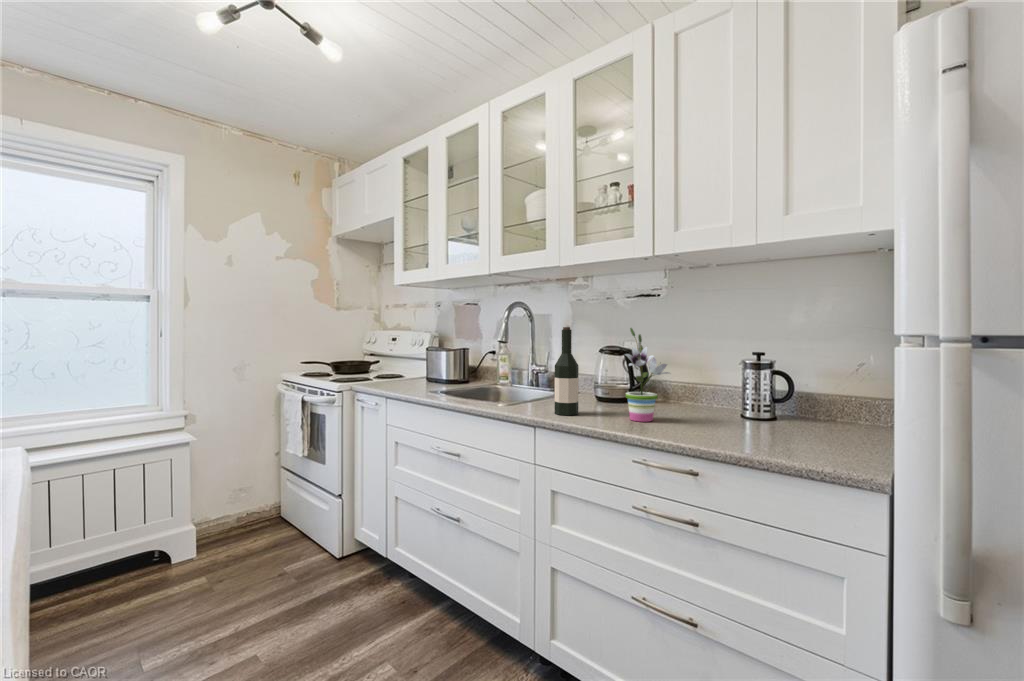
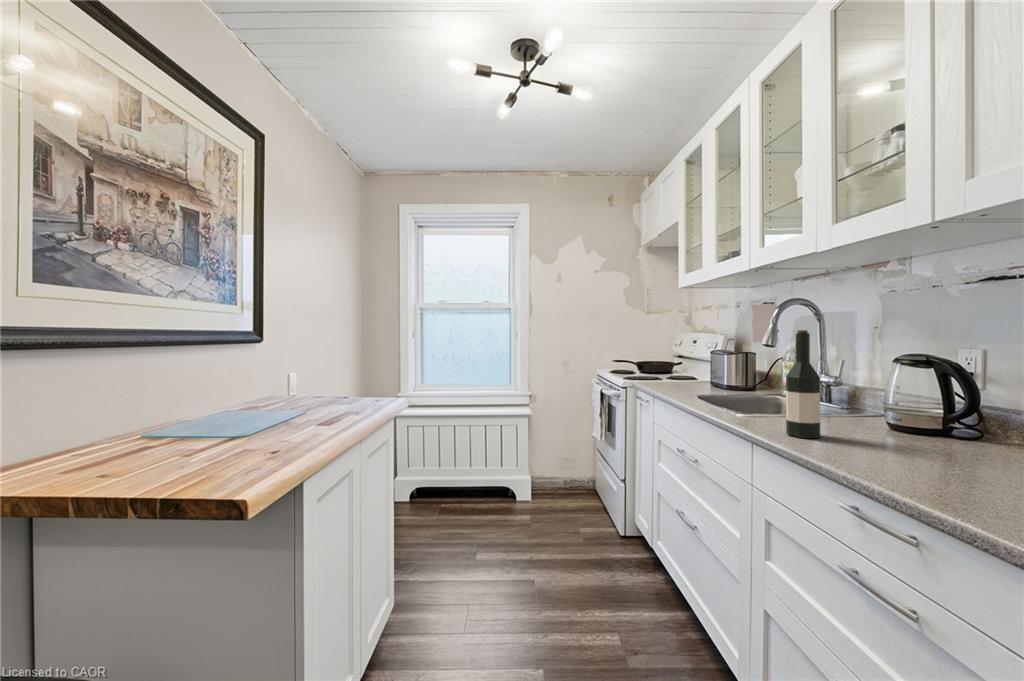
potted plant: present [626,328,669,422] -> none [866,330,968,463]

